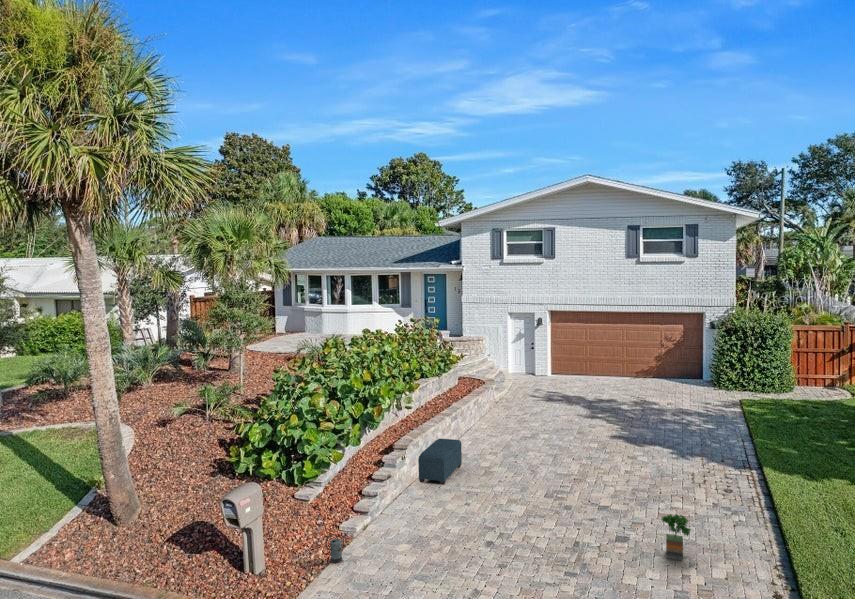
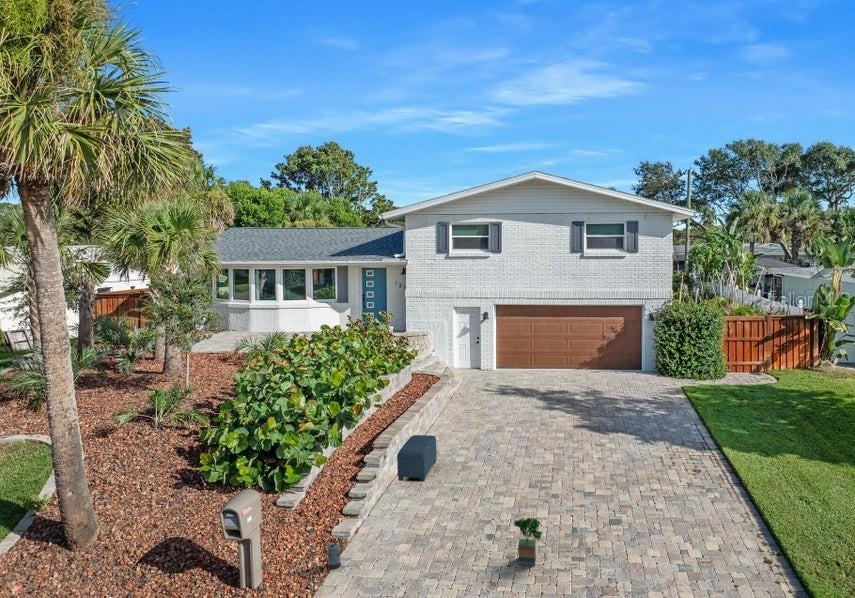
potted tree: present [661,514,691,561] -> present [513,518,543,566]

